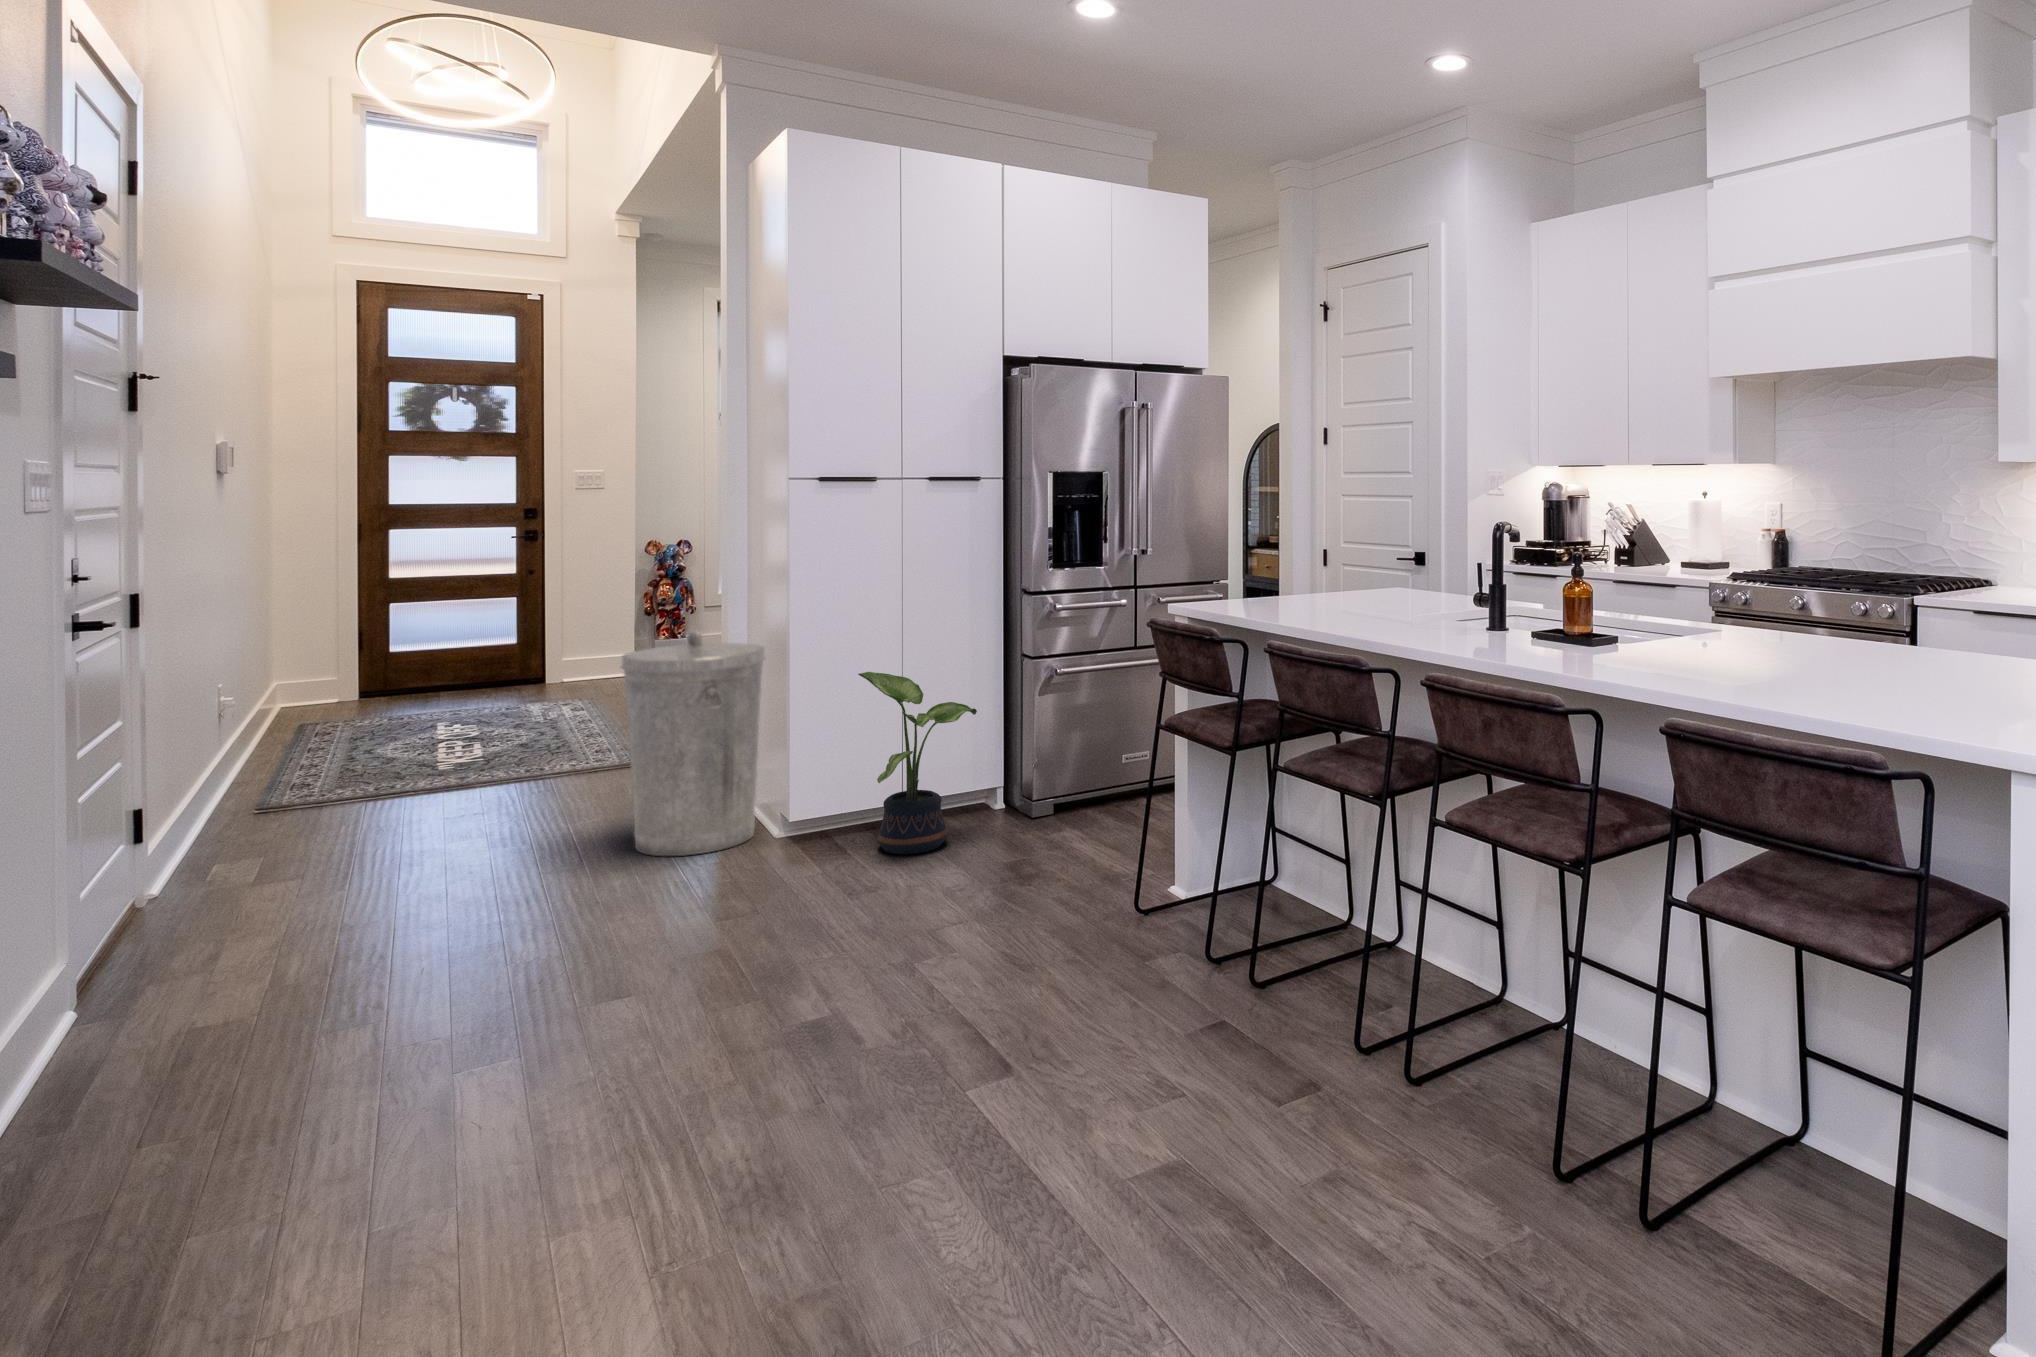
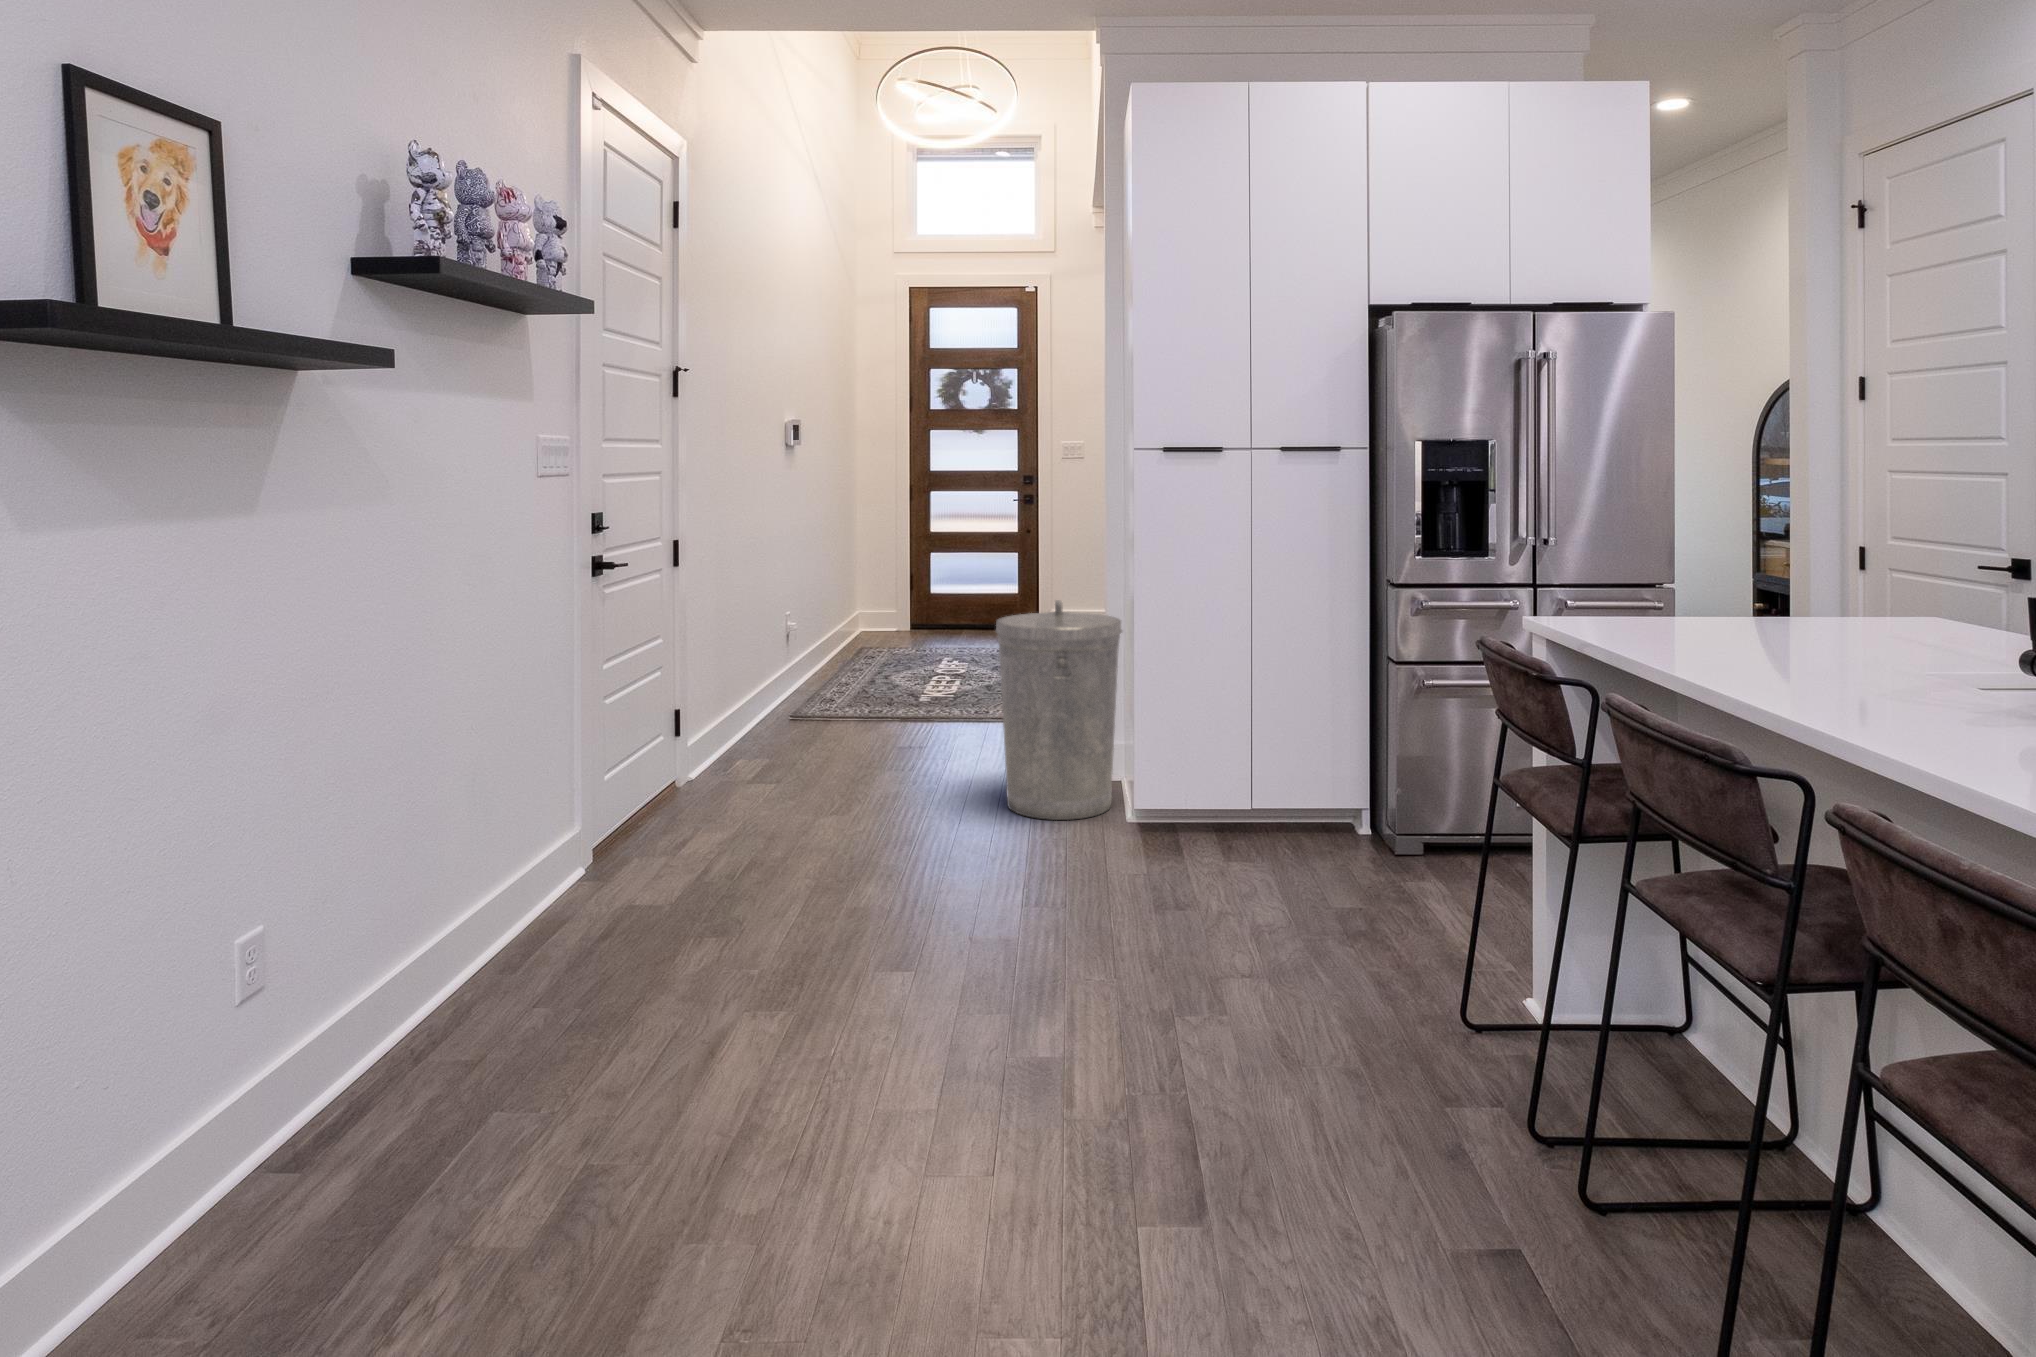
potted plant: present [858,672,977,854] -> none [1201,657,1324,863]

